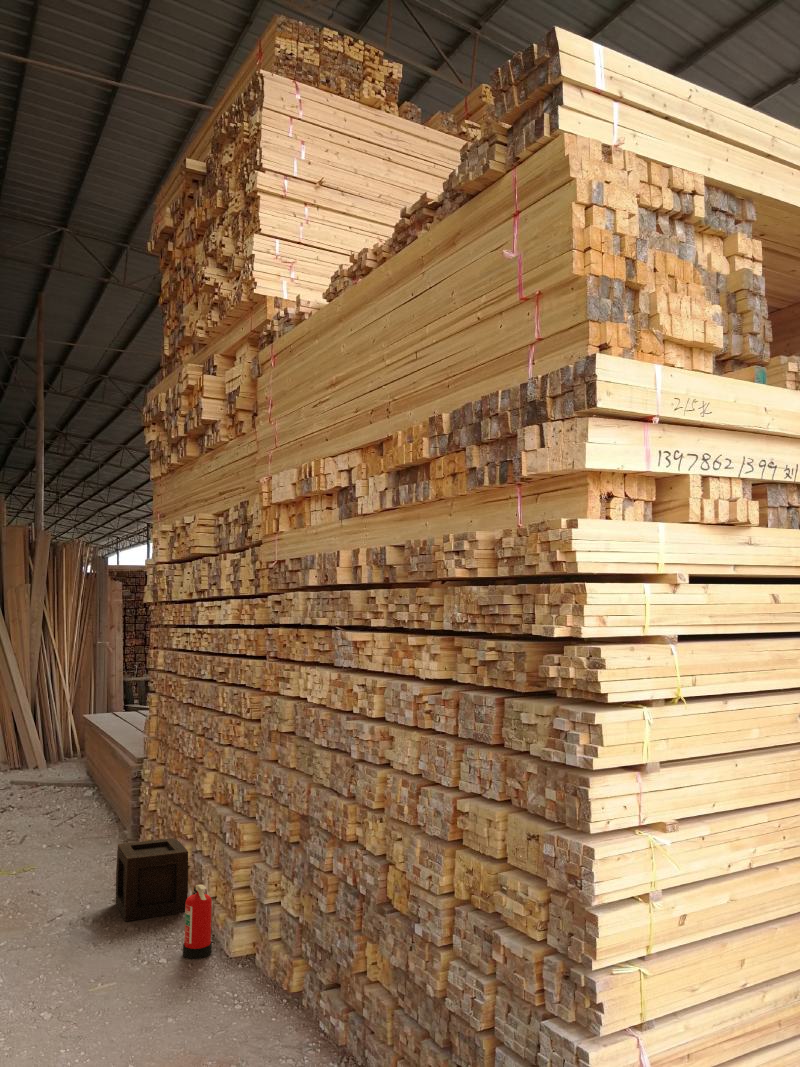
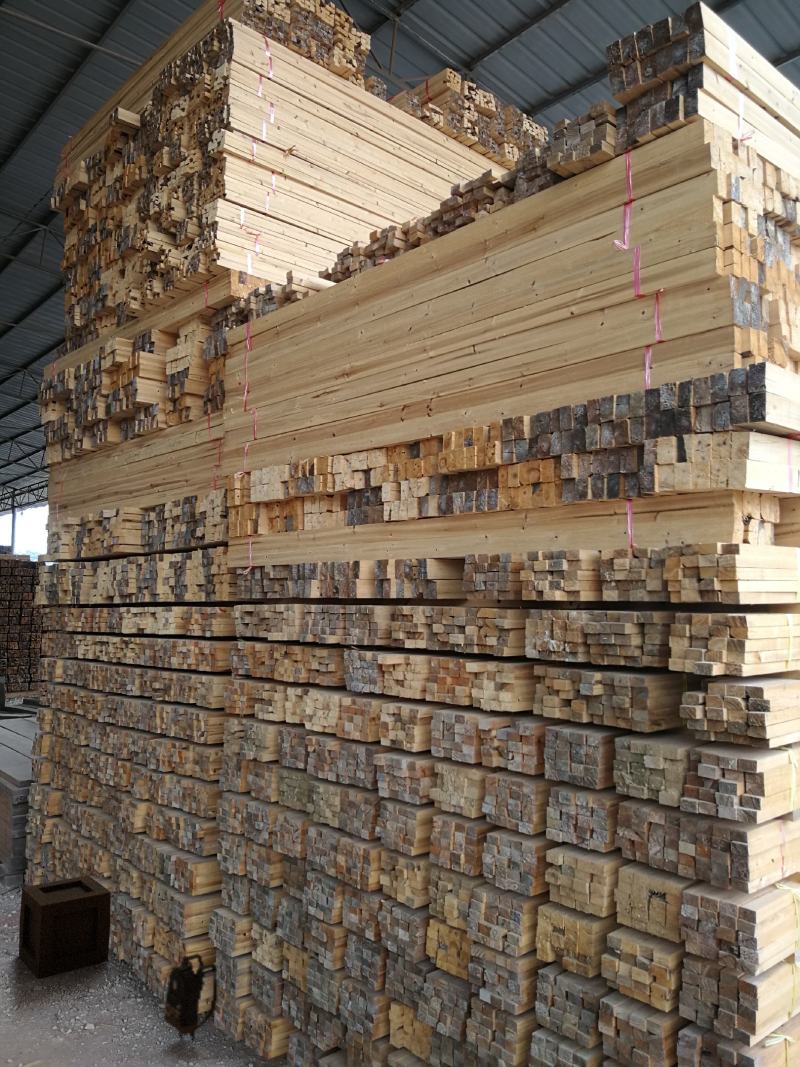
fire extinguisher: present [183,885,212,959] -> none [122,933,155,1020]
backpack: none [211,903,257,978] -> present [164,954,217,1040]

